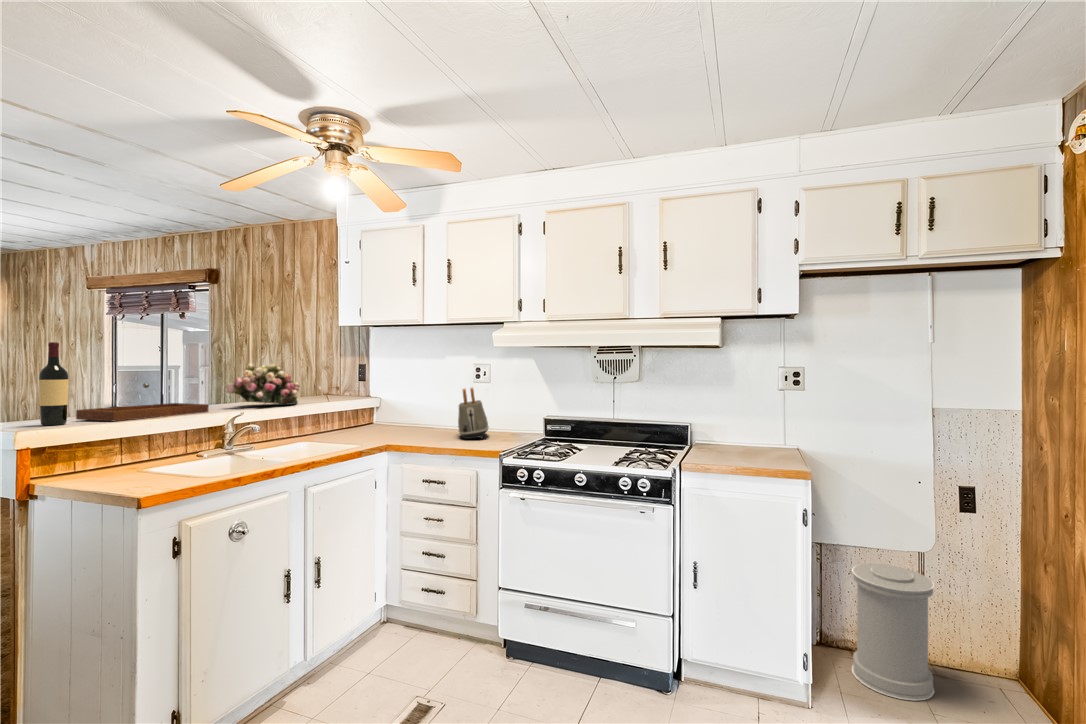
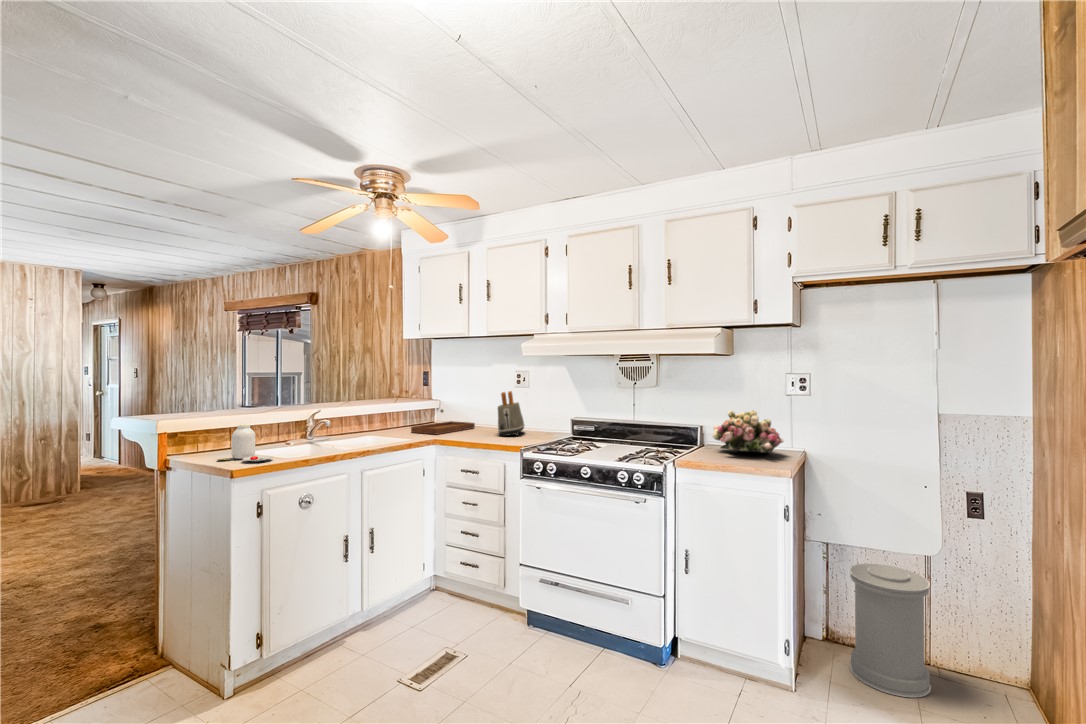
wine bottle: present [39,342,69,425] -> none [174,355,194,417]
flower arrangement: present [227,364,300,405] -> present [713,410,784,453]
tray: present [76,383,209,421] -> present [411,409,475,434]
jar: none [109,434,192,483] -> present [218,425,273,462]

